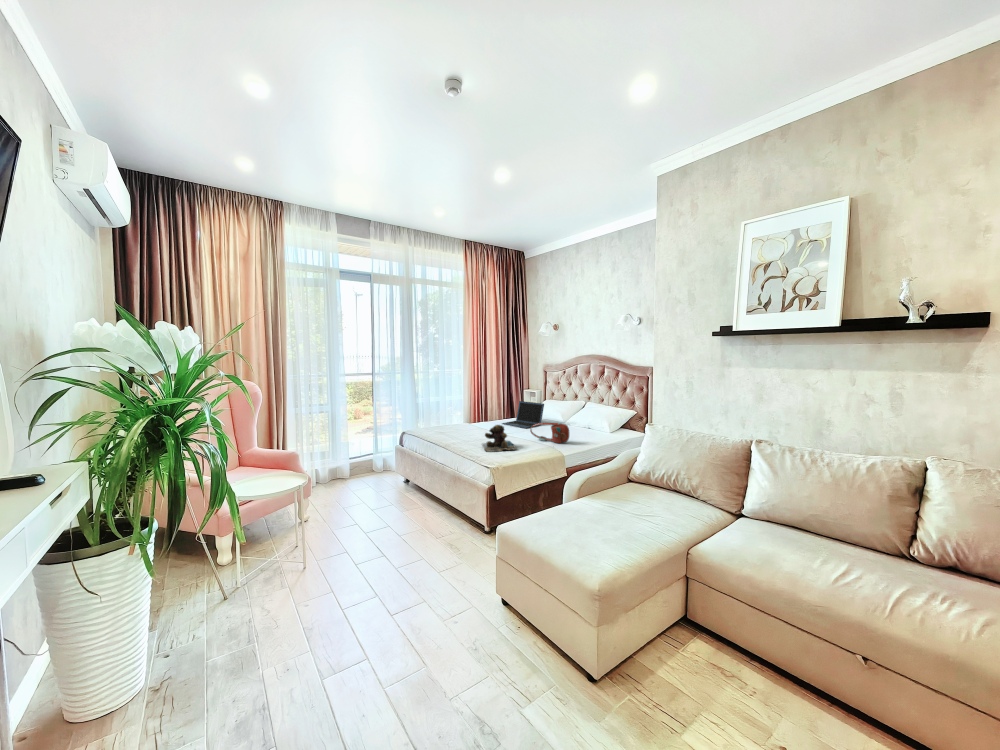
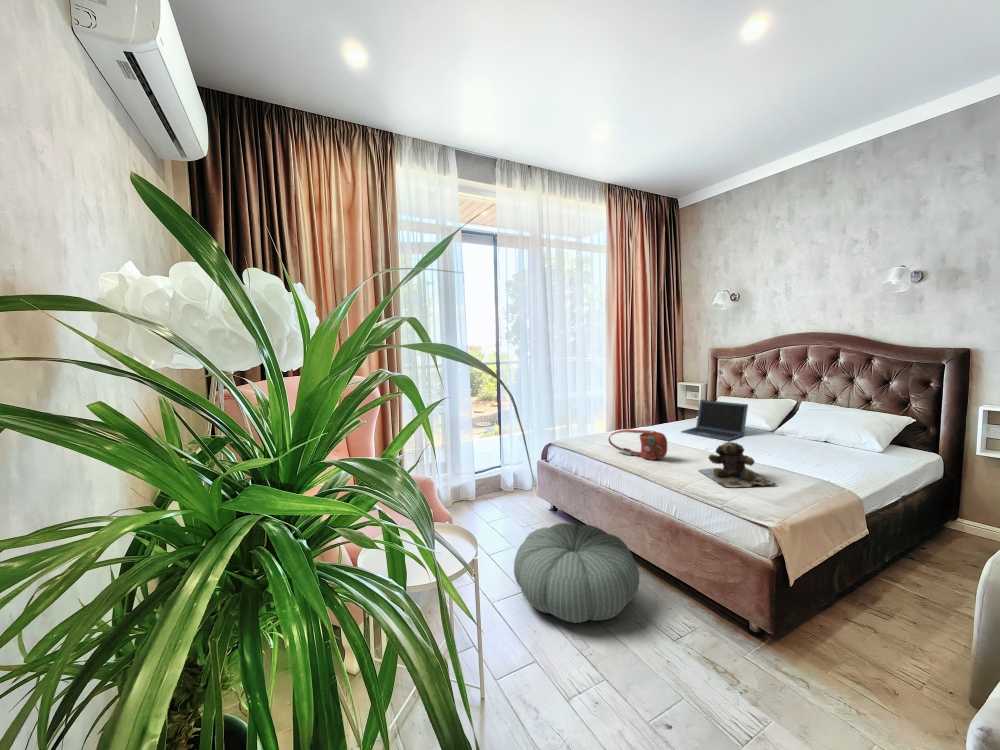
handbag: present [530,423,569,443] -> present [608,430,667,460]
pouf: none [349,482,431,535] -> present [514,523,639,623]

